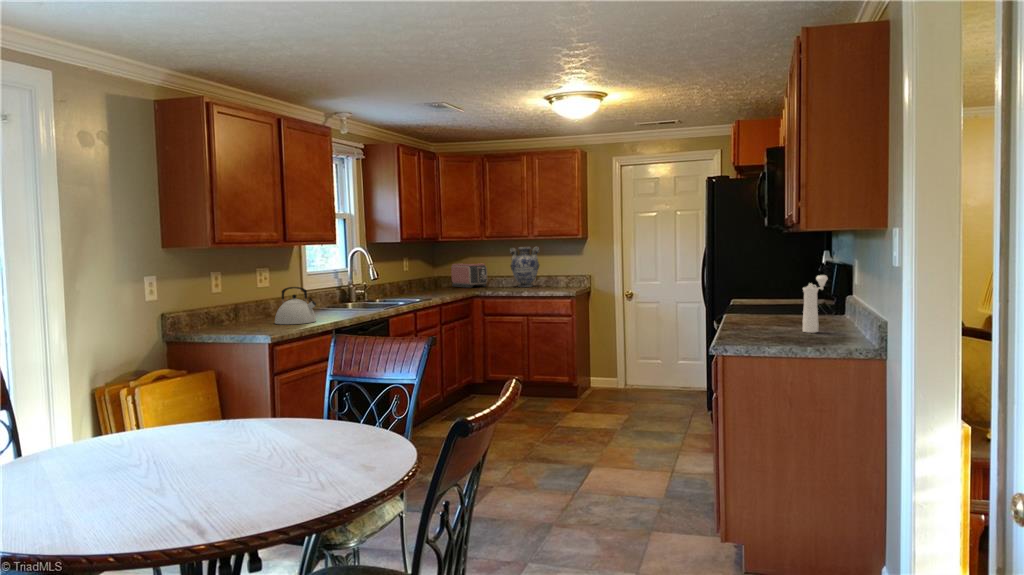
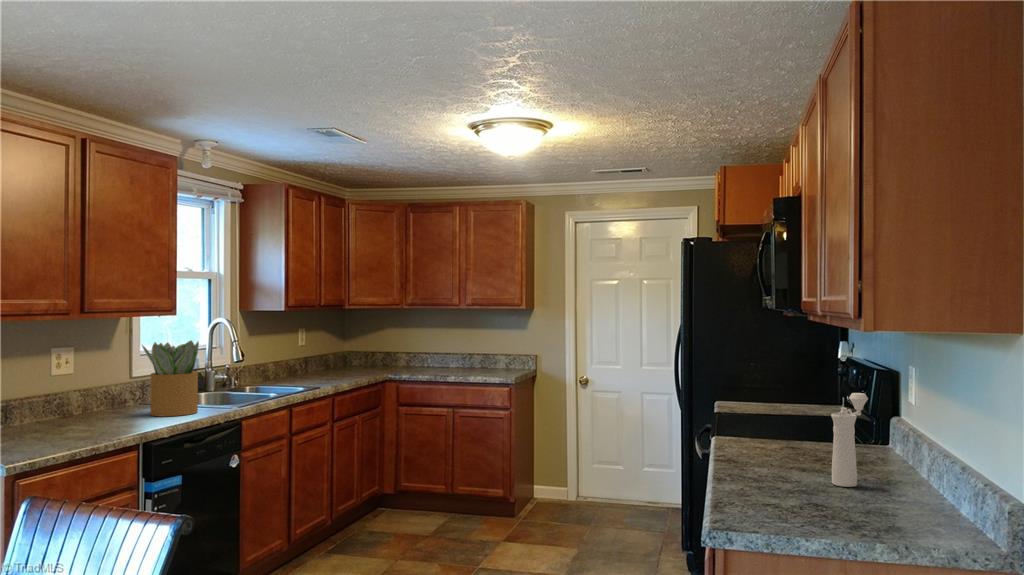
vase: present [510,247,540,287] -> none [437,317,475,369]
potted plant: none [320,262,358,315] -> present [142,341,199,416]
toaster: present [451,263,487,288] -> none [364,336,408,368]
kettle: present [275,287,316,324] -> none [50,380,117,437]

